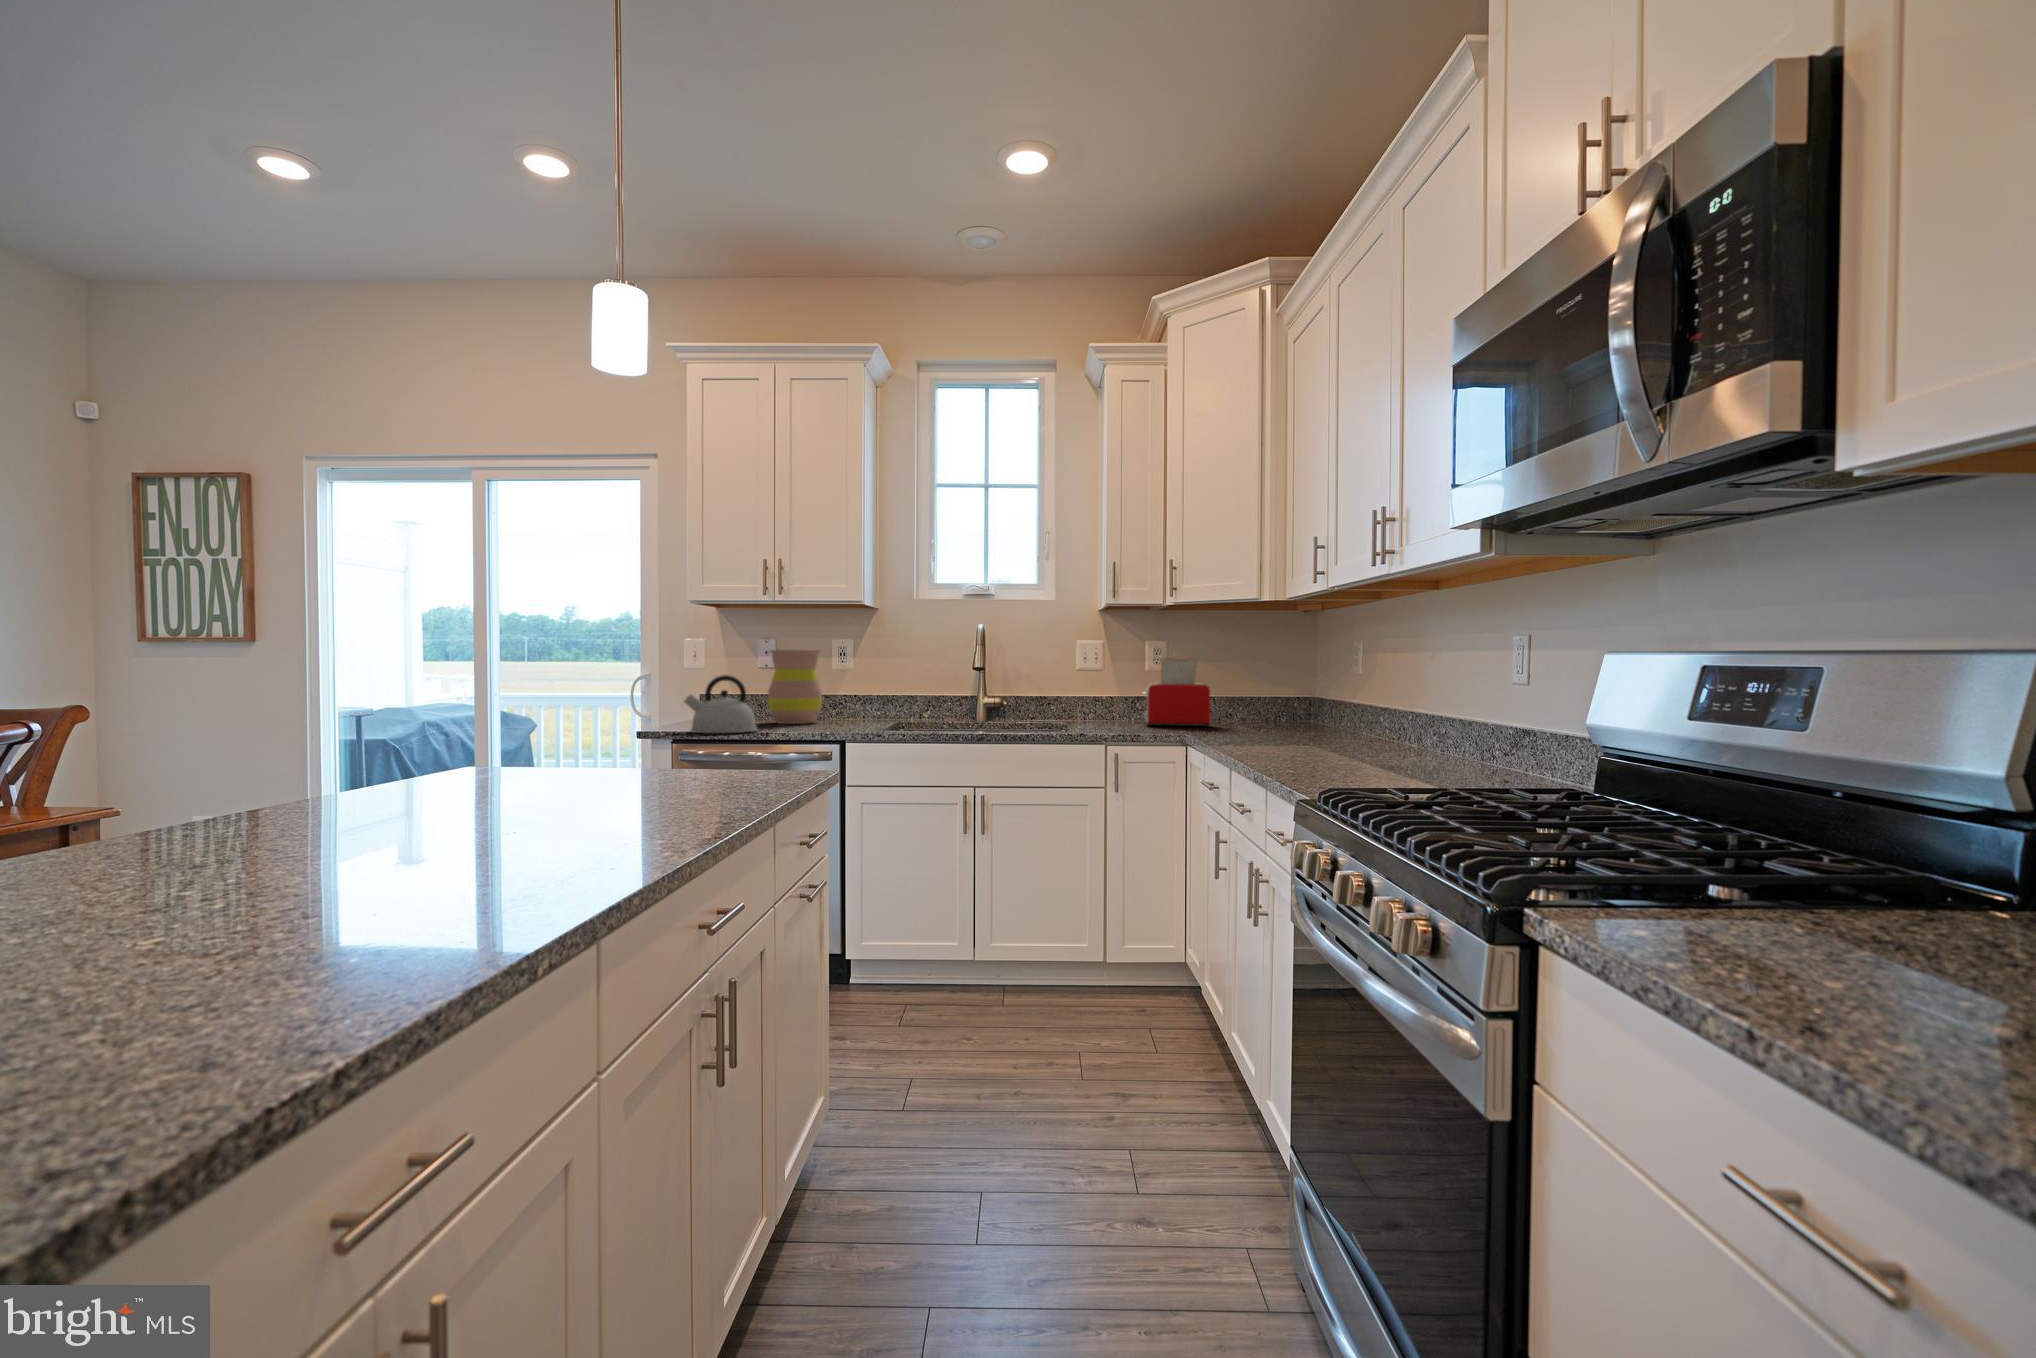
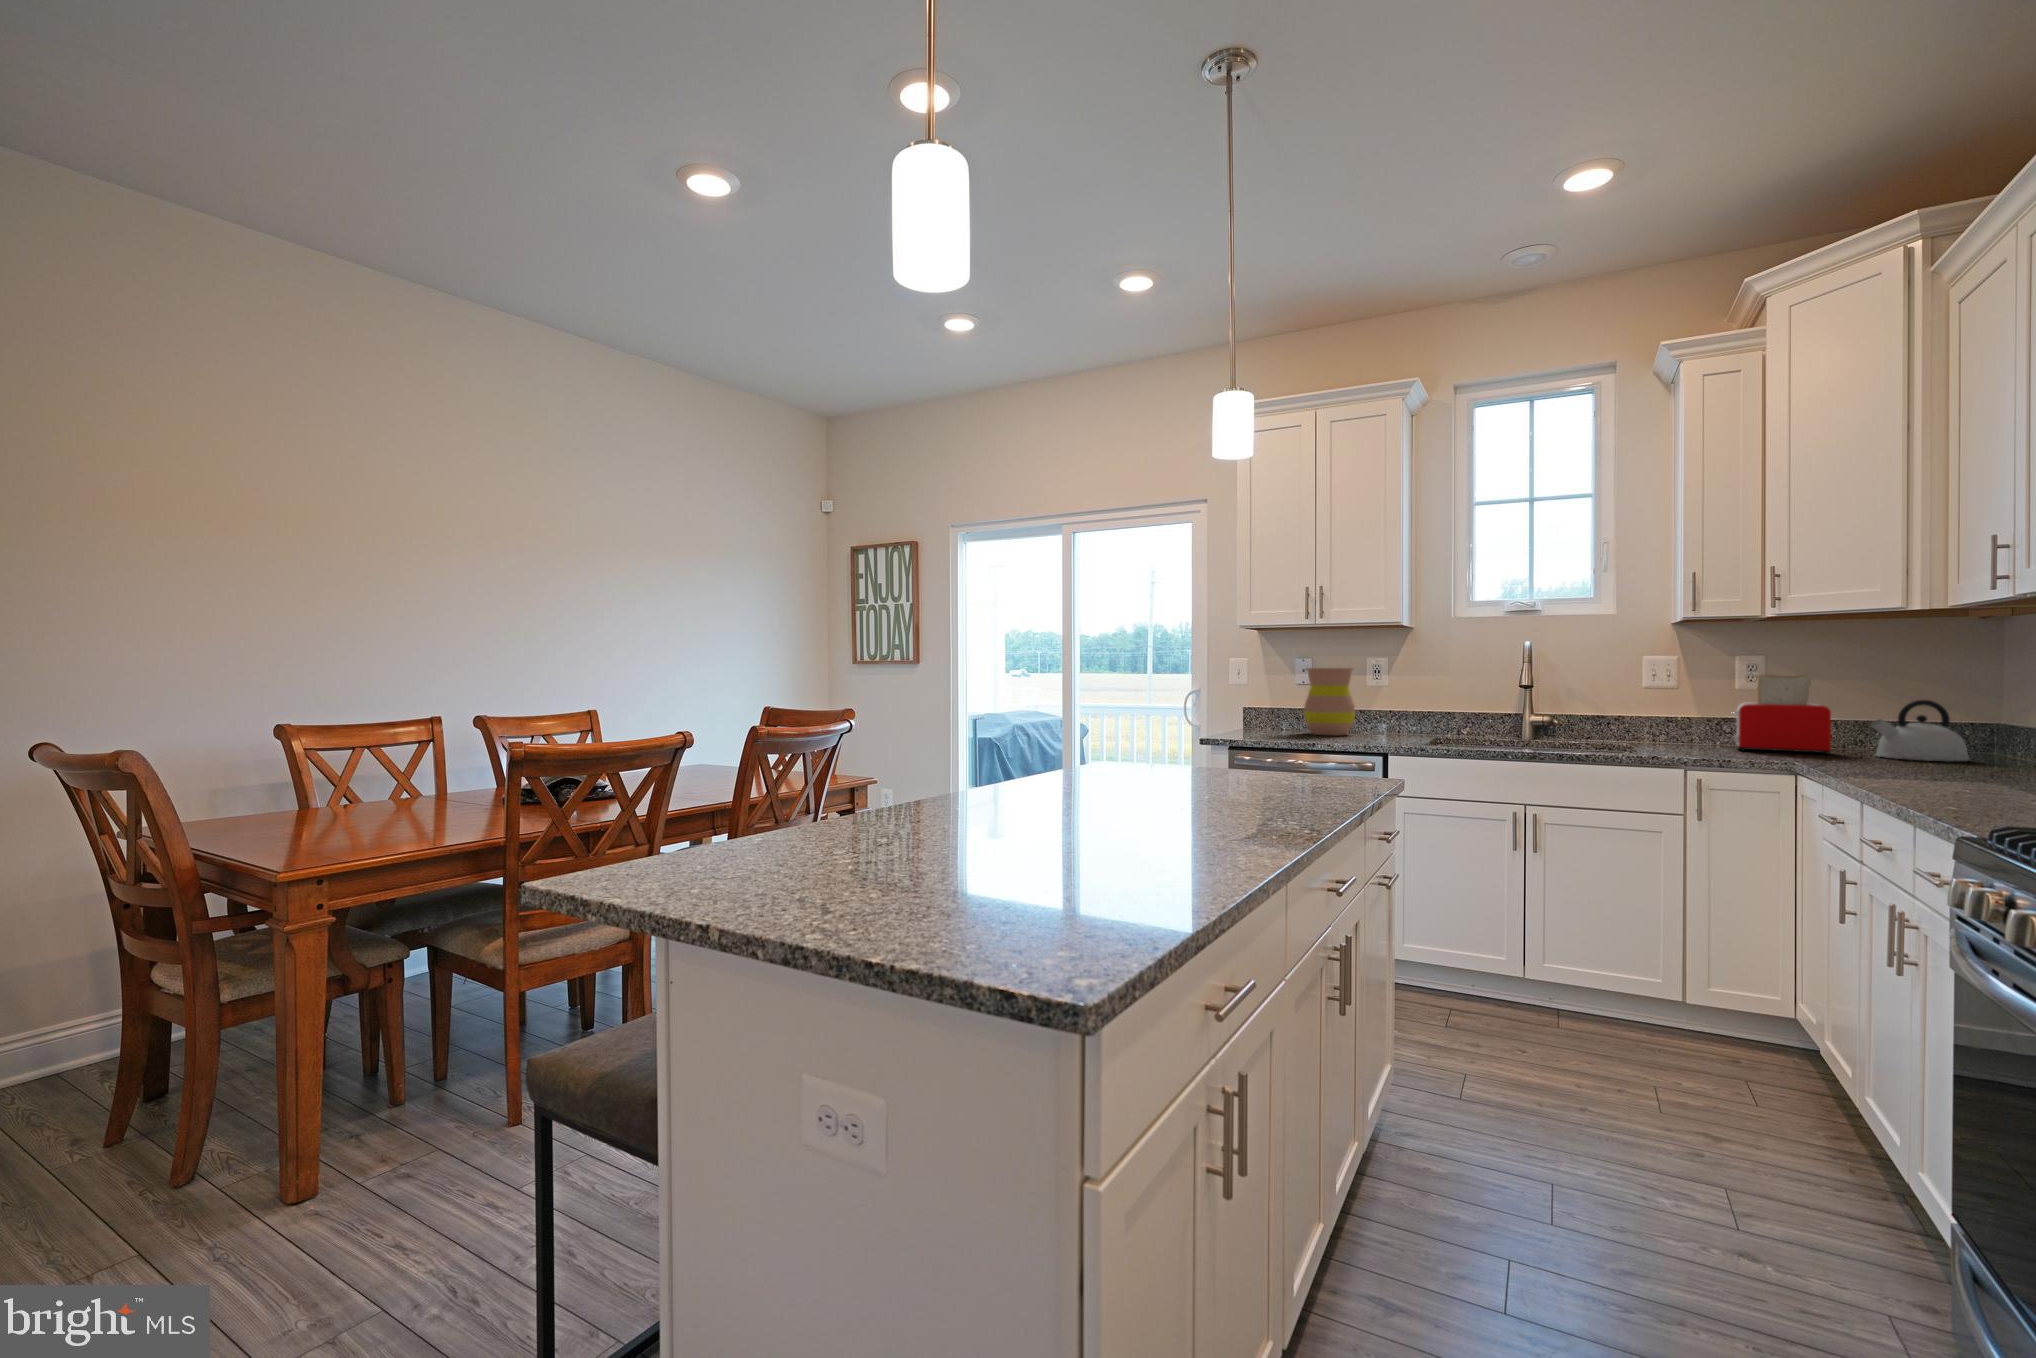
kettle: present [684,675,757,733] -> present [1871,700,1970,761]

